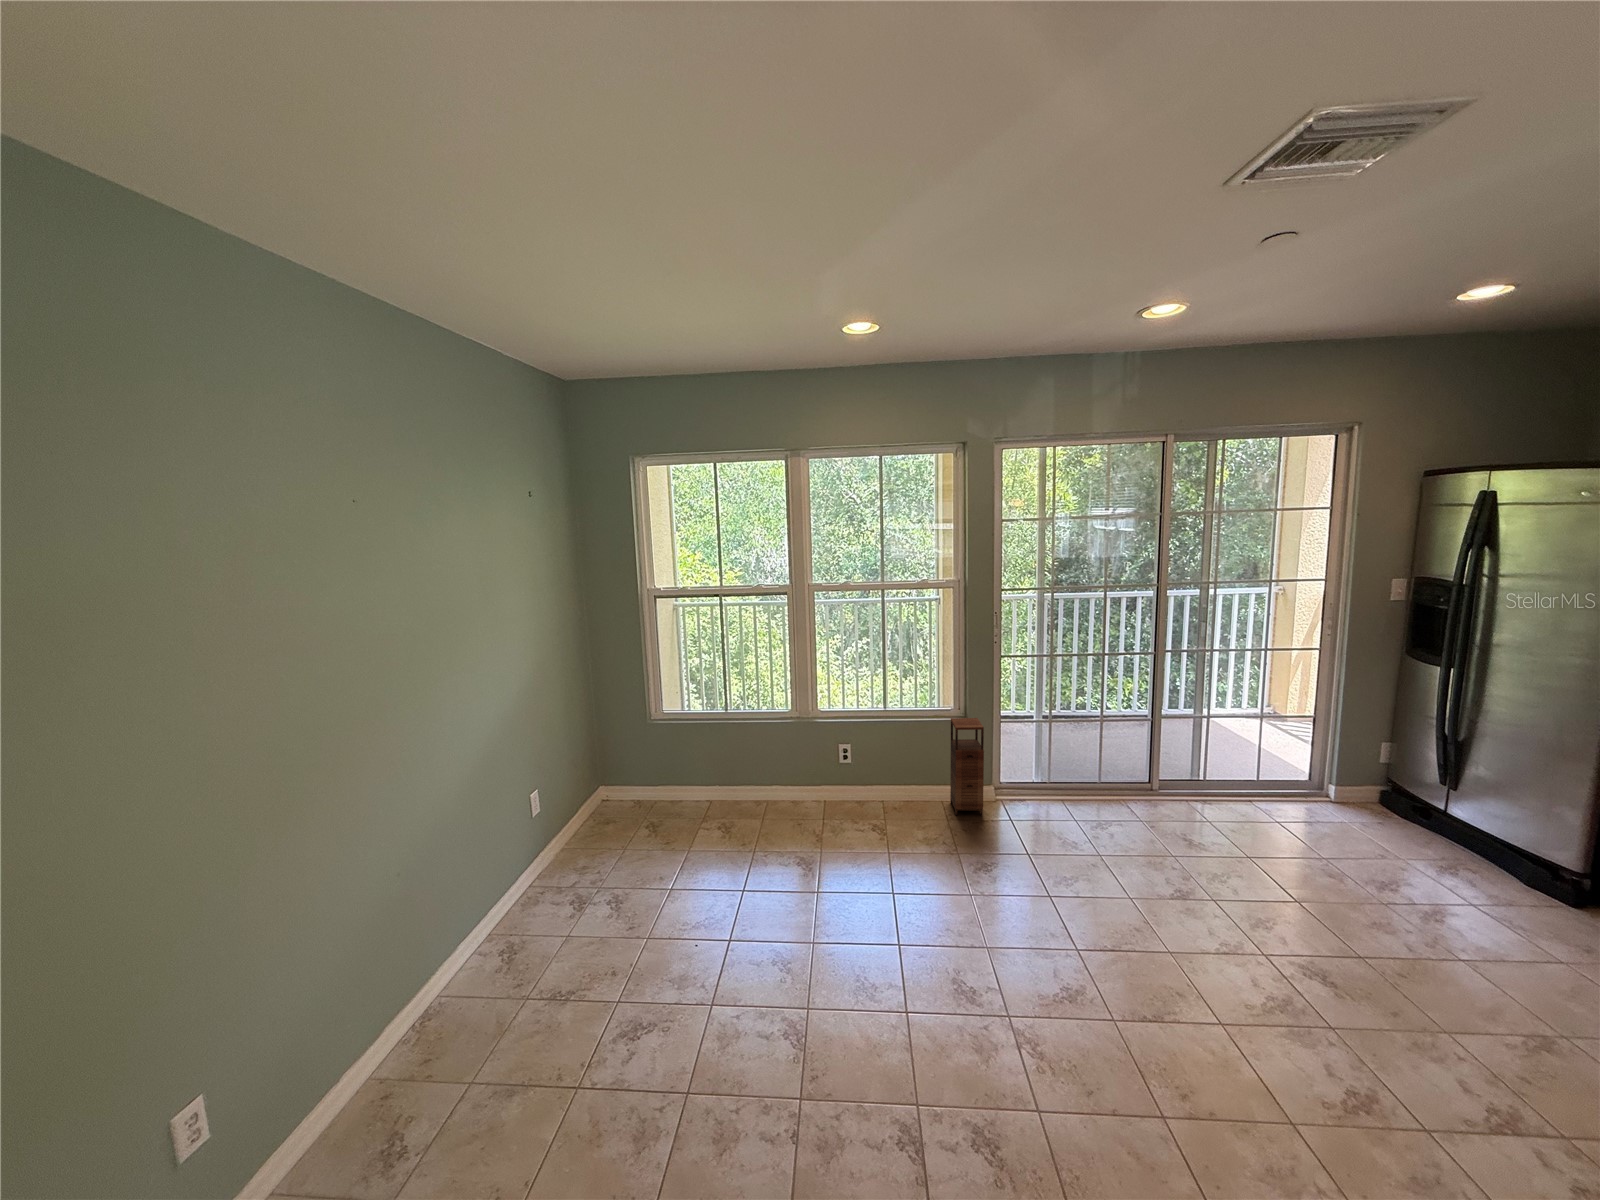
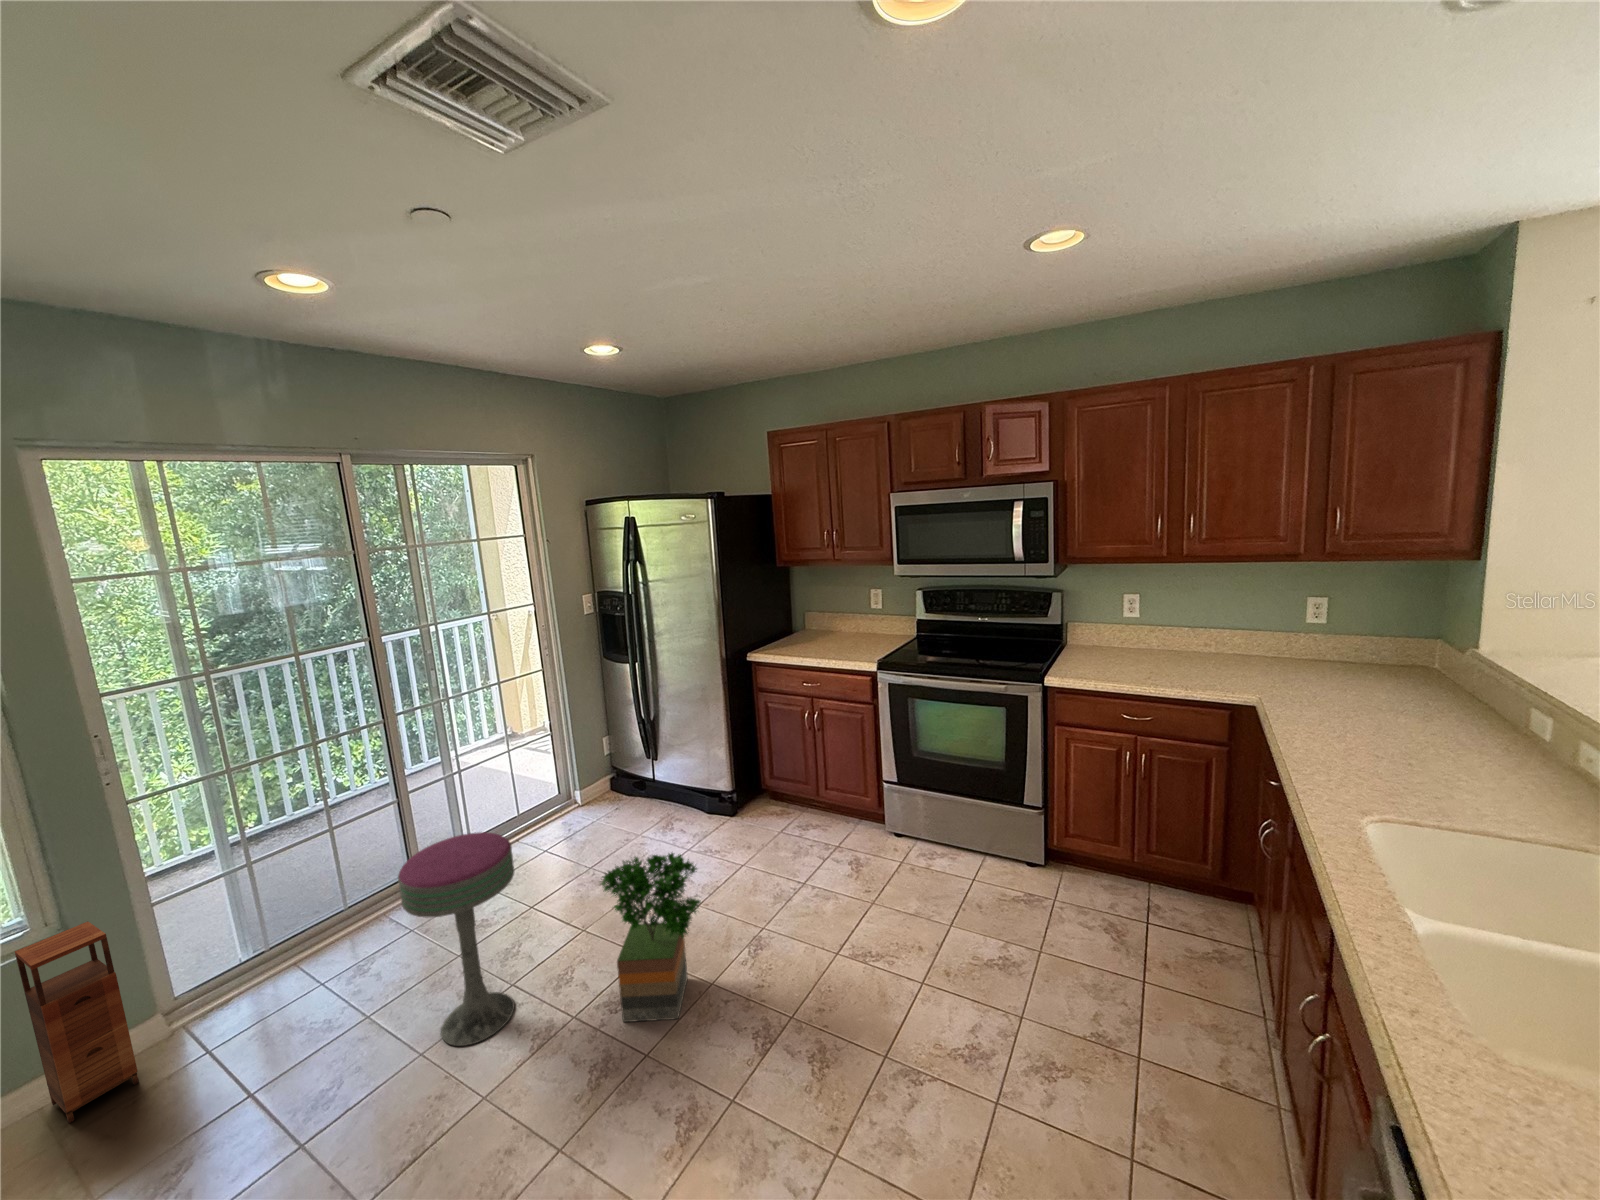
bar stool: none [1138,758,1237,927] -> present [398,832,514,1046]
potted tree: none [1316,854,1467,1046] -> present [601,853,701,1022]

